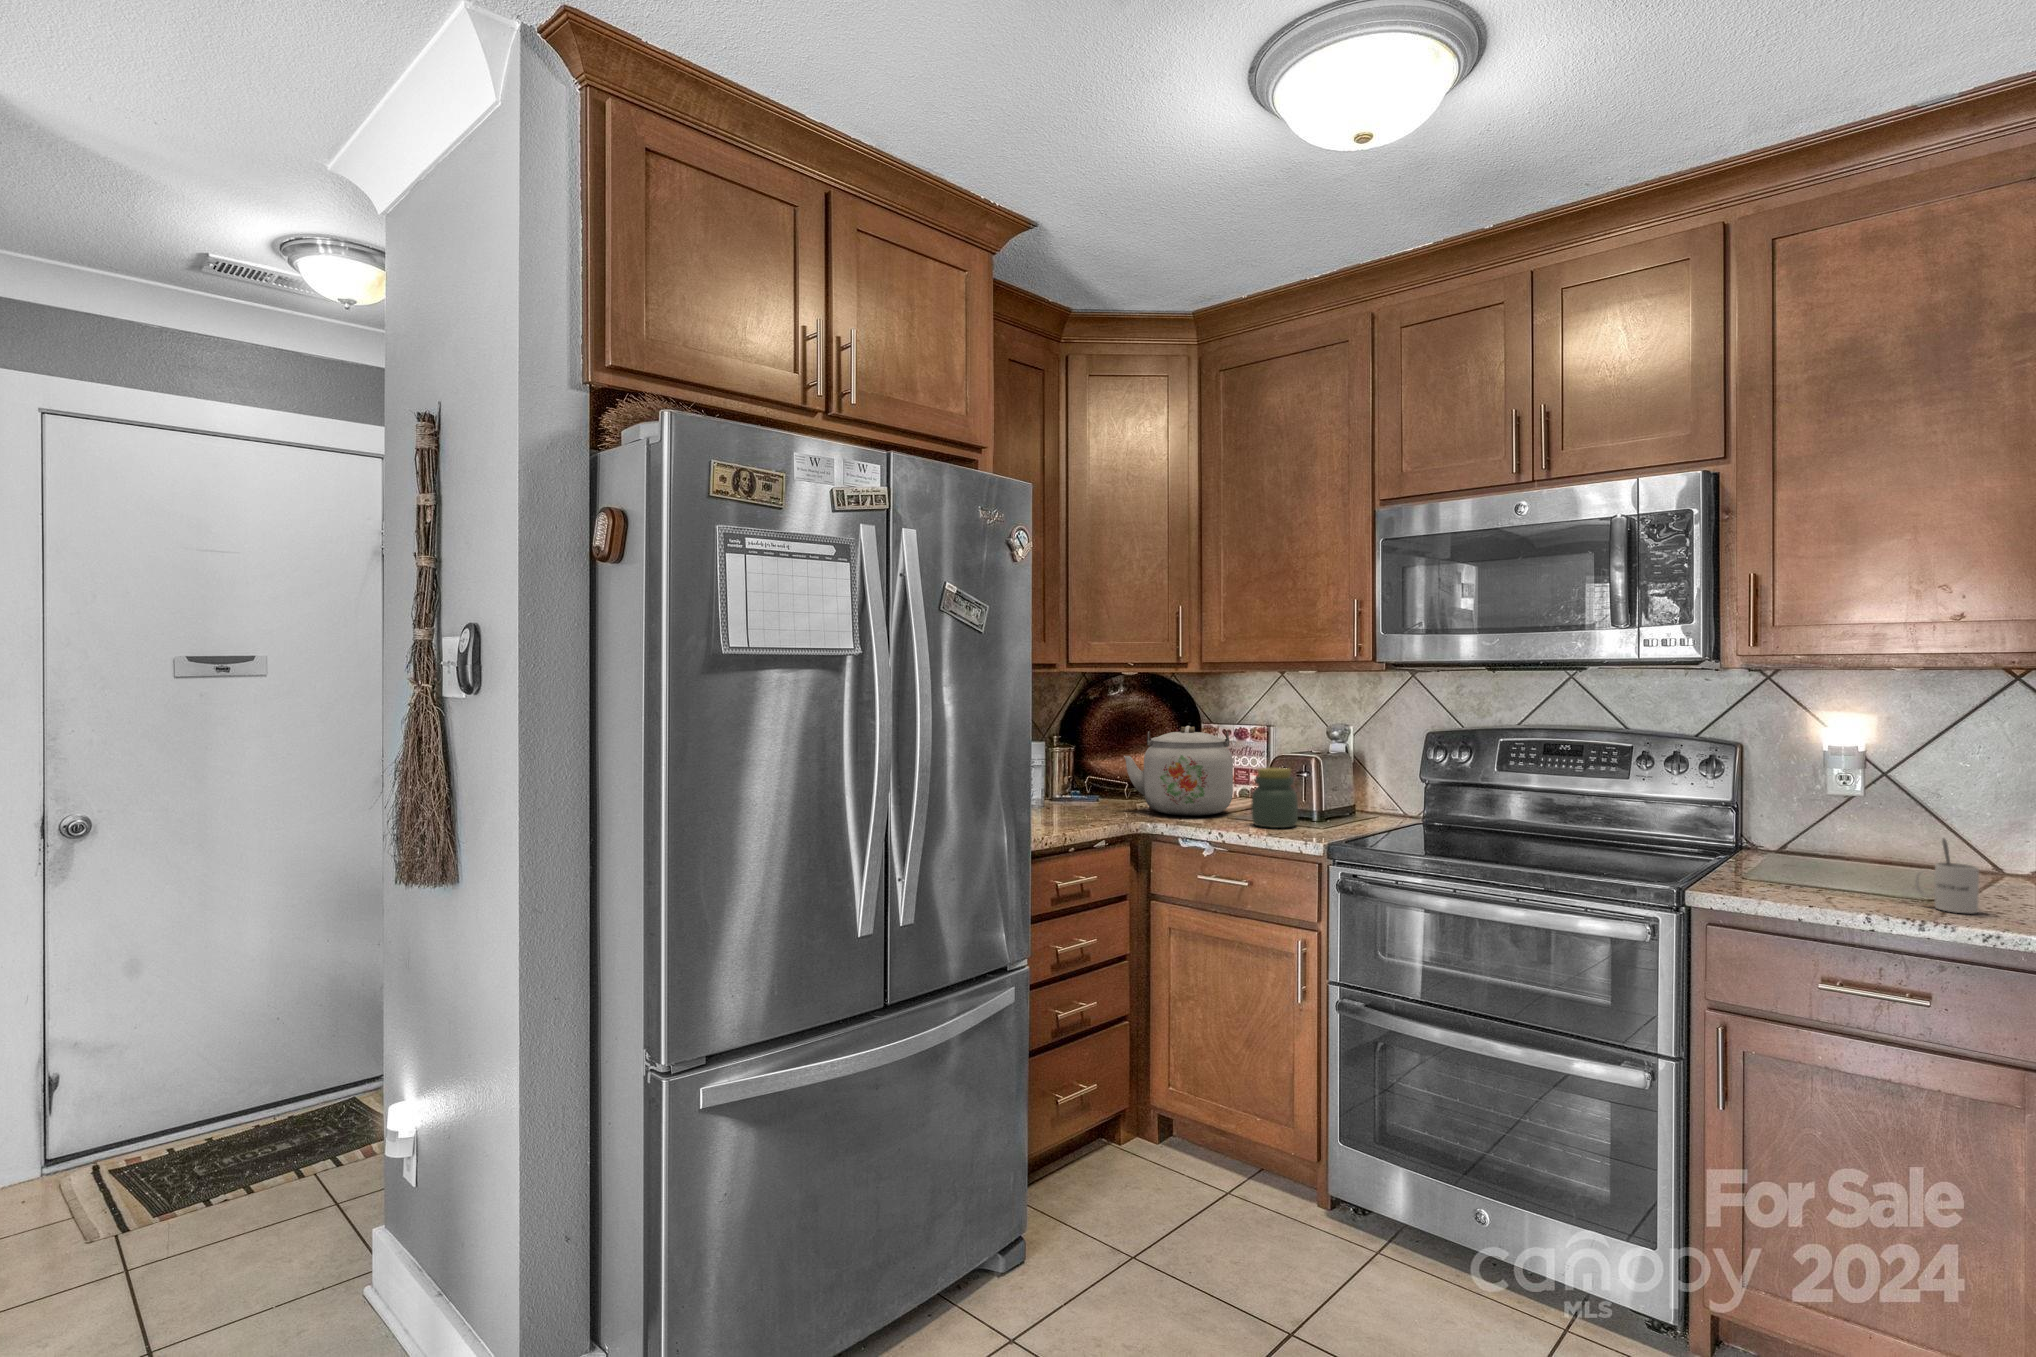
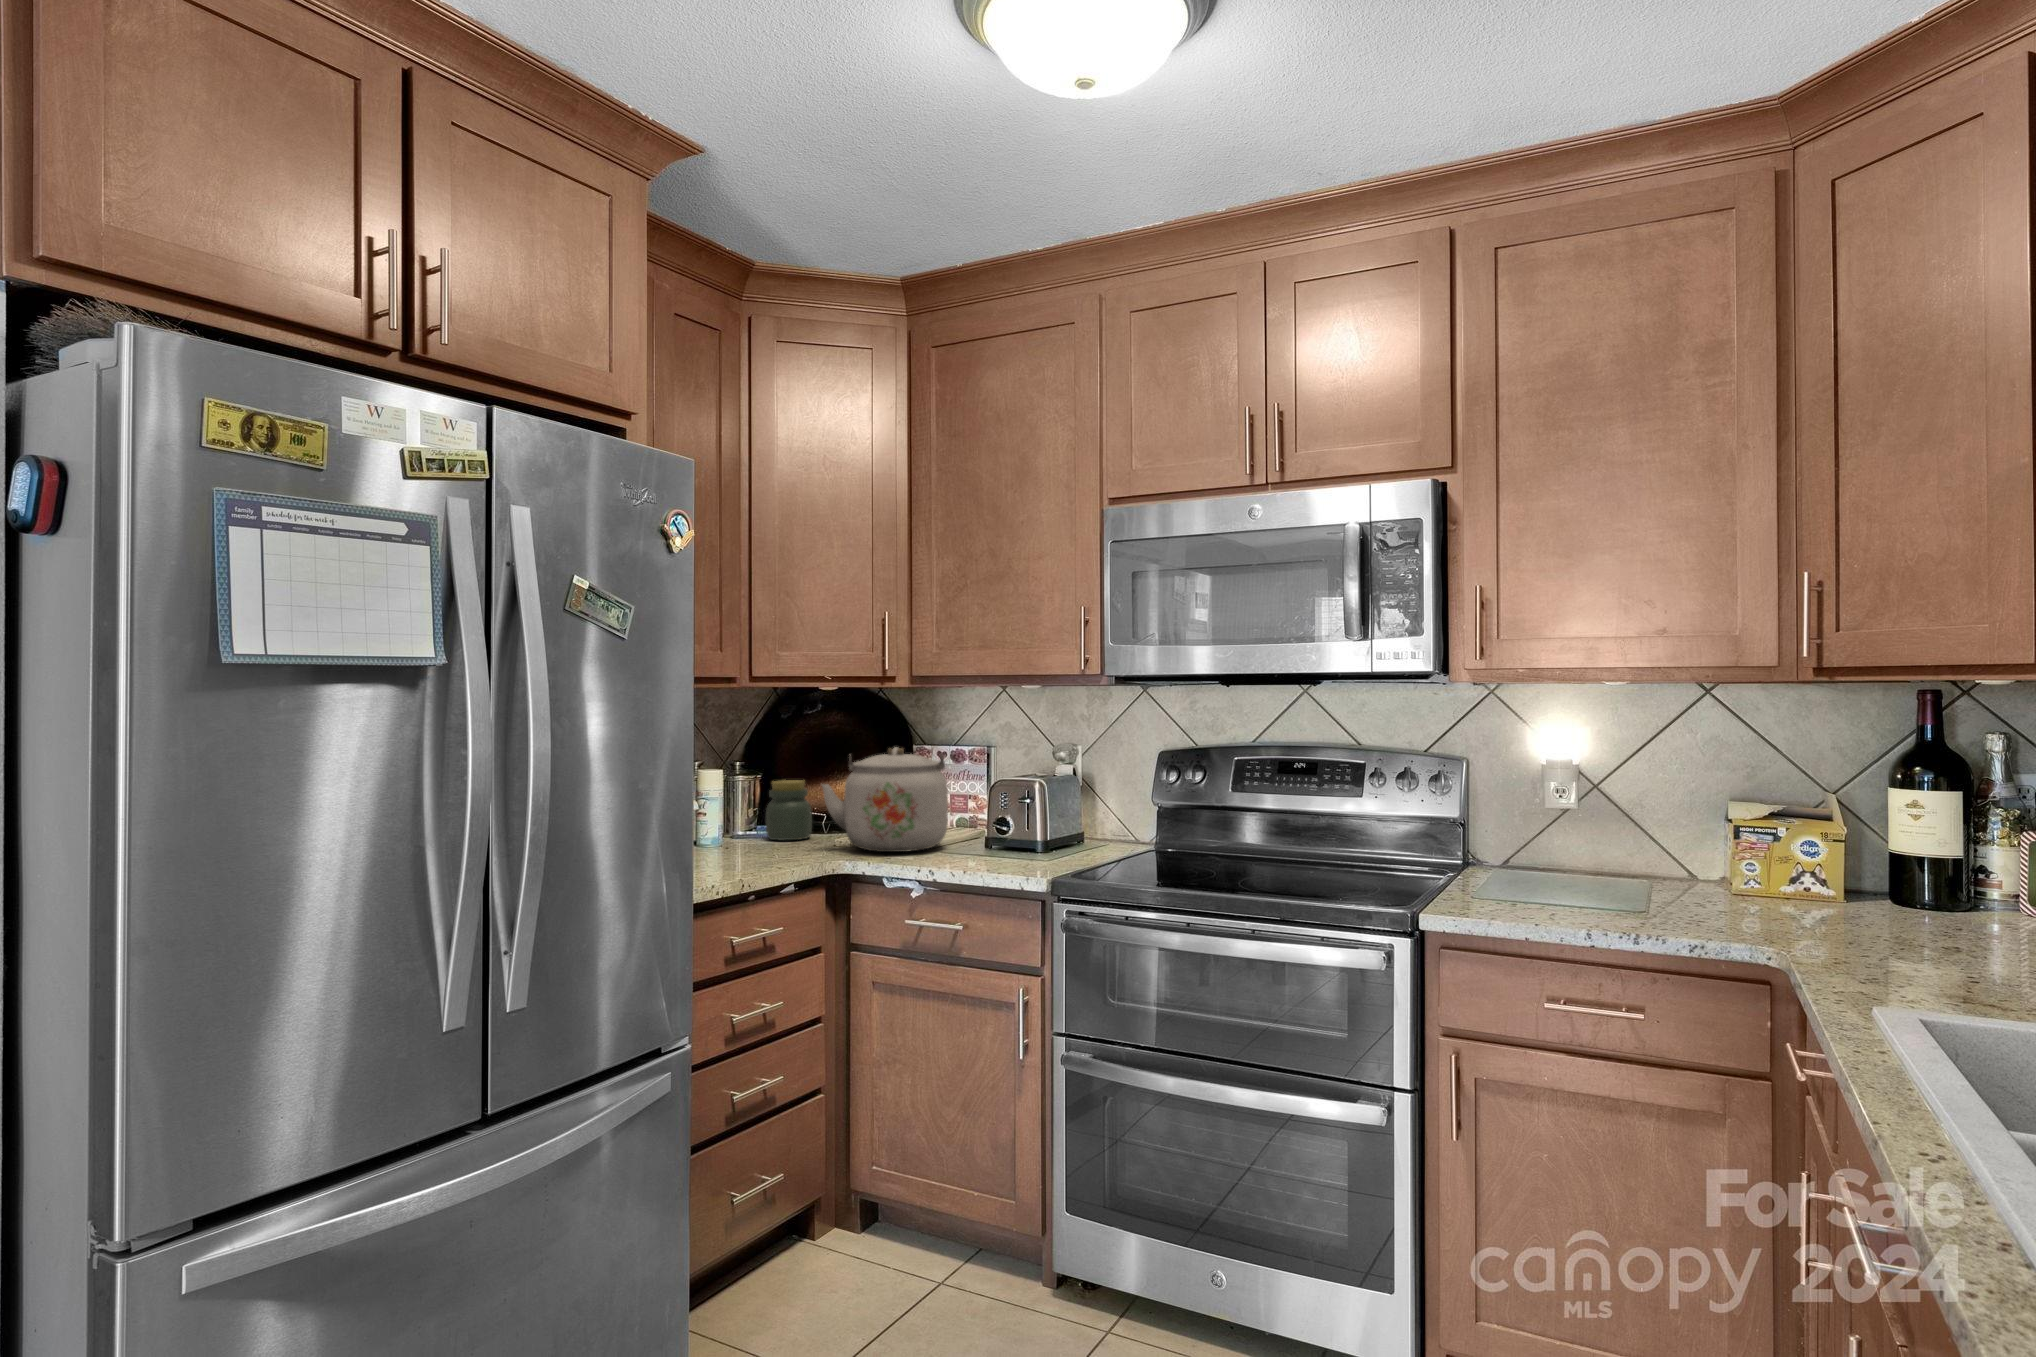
jar: present [1251,768,1298,828] -> present [766,780,812,840]
mug: present [1915,838,1979,914] -> none [1627,850,1683,927]

